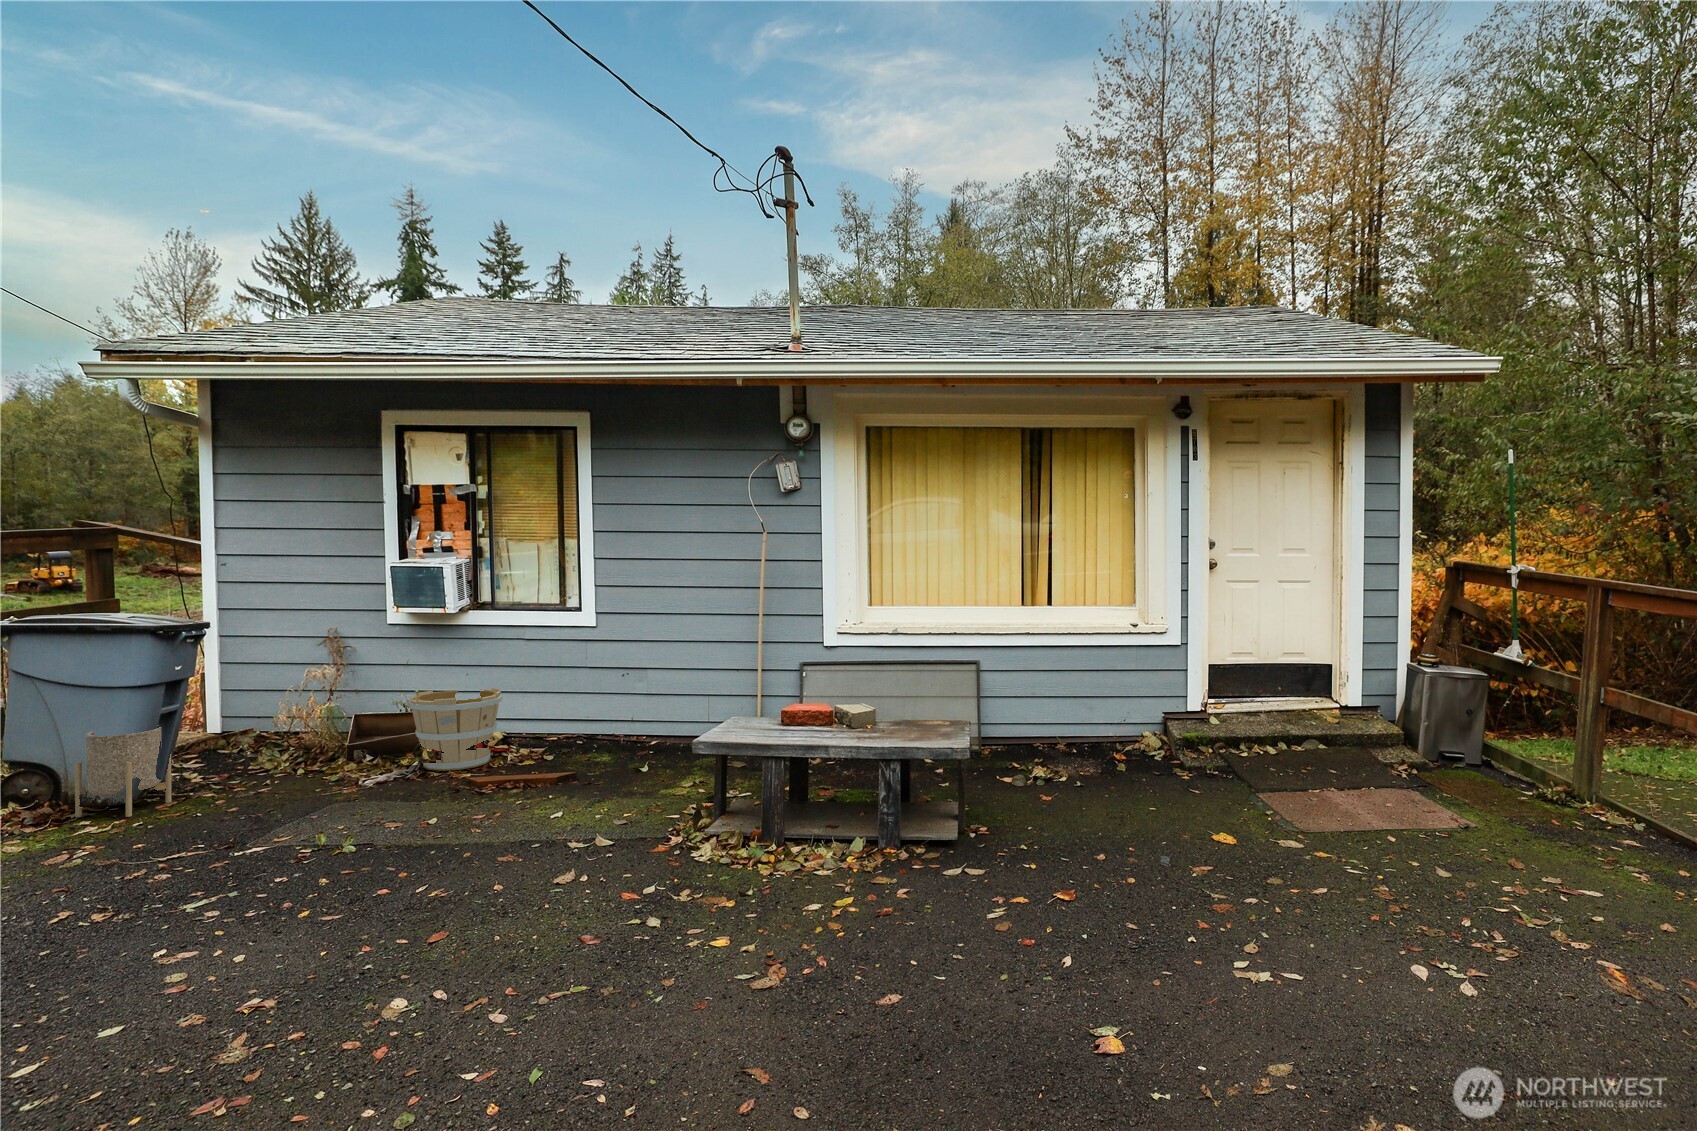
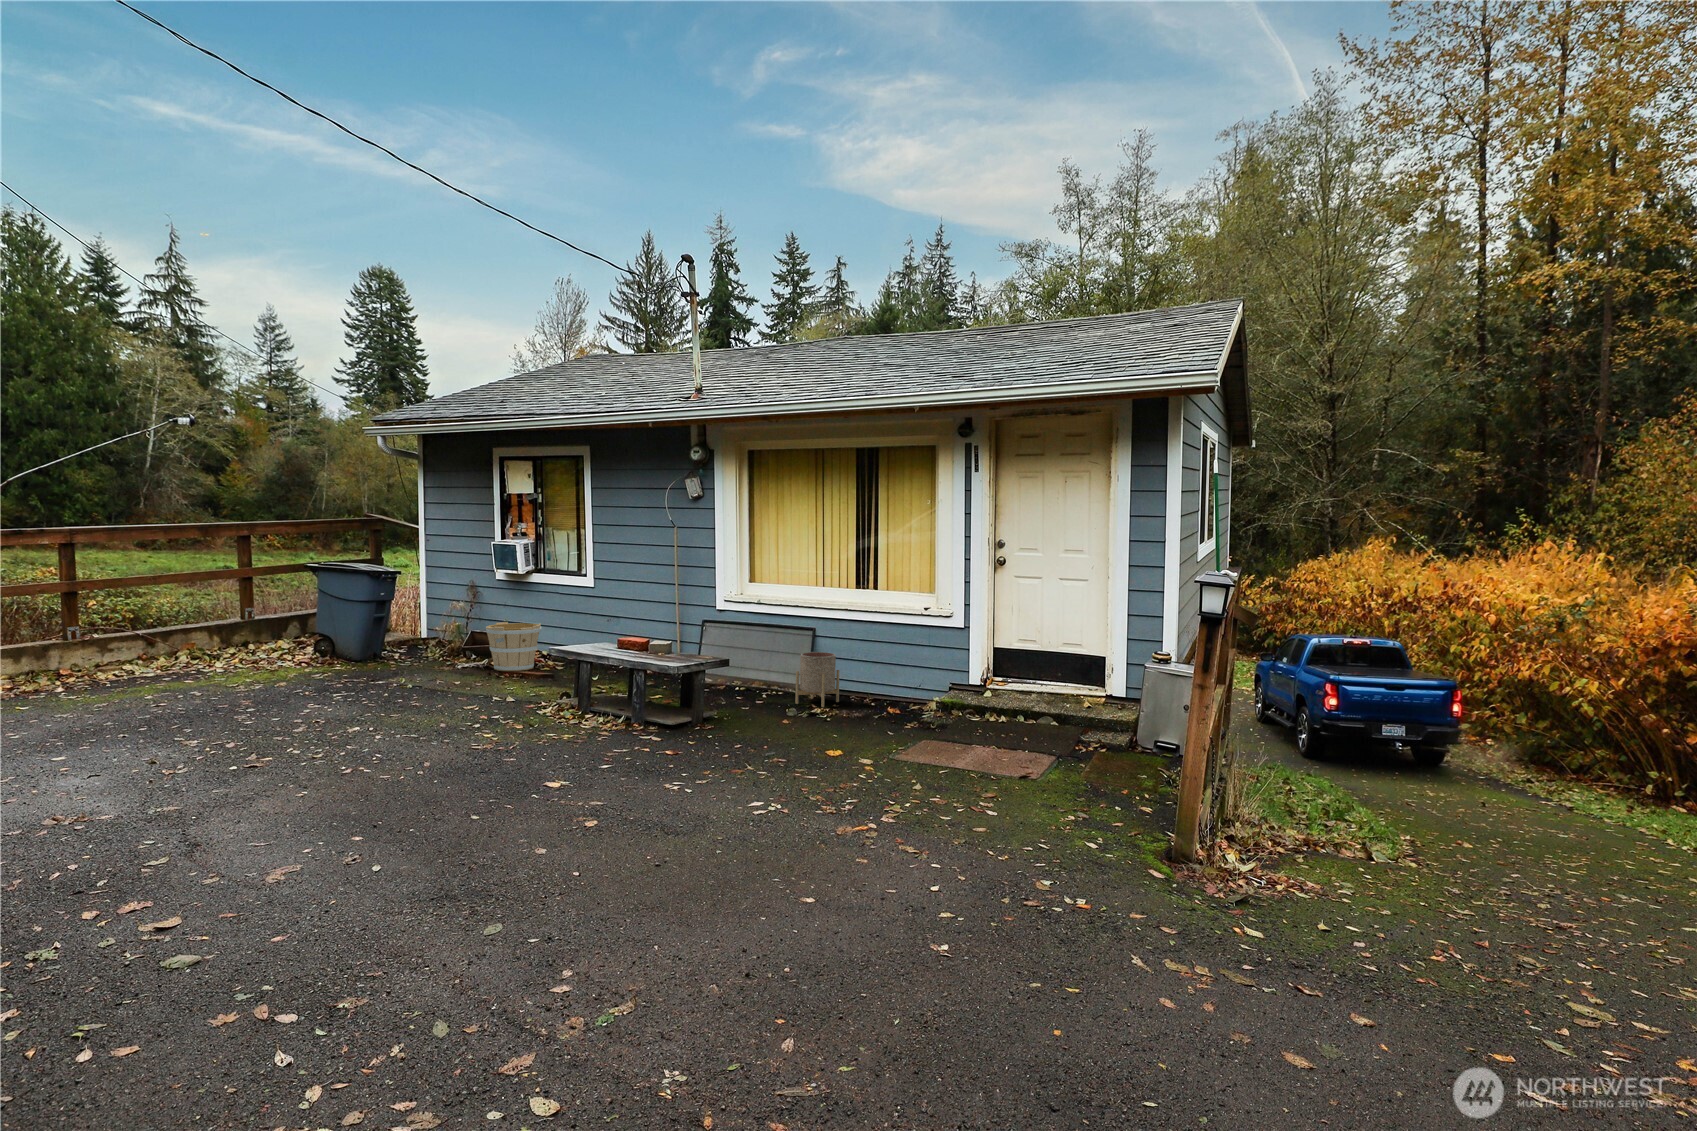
planter: present [75,727,171,817] -> present [795,652,839,707]

